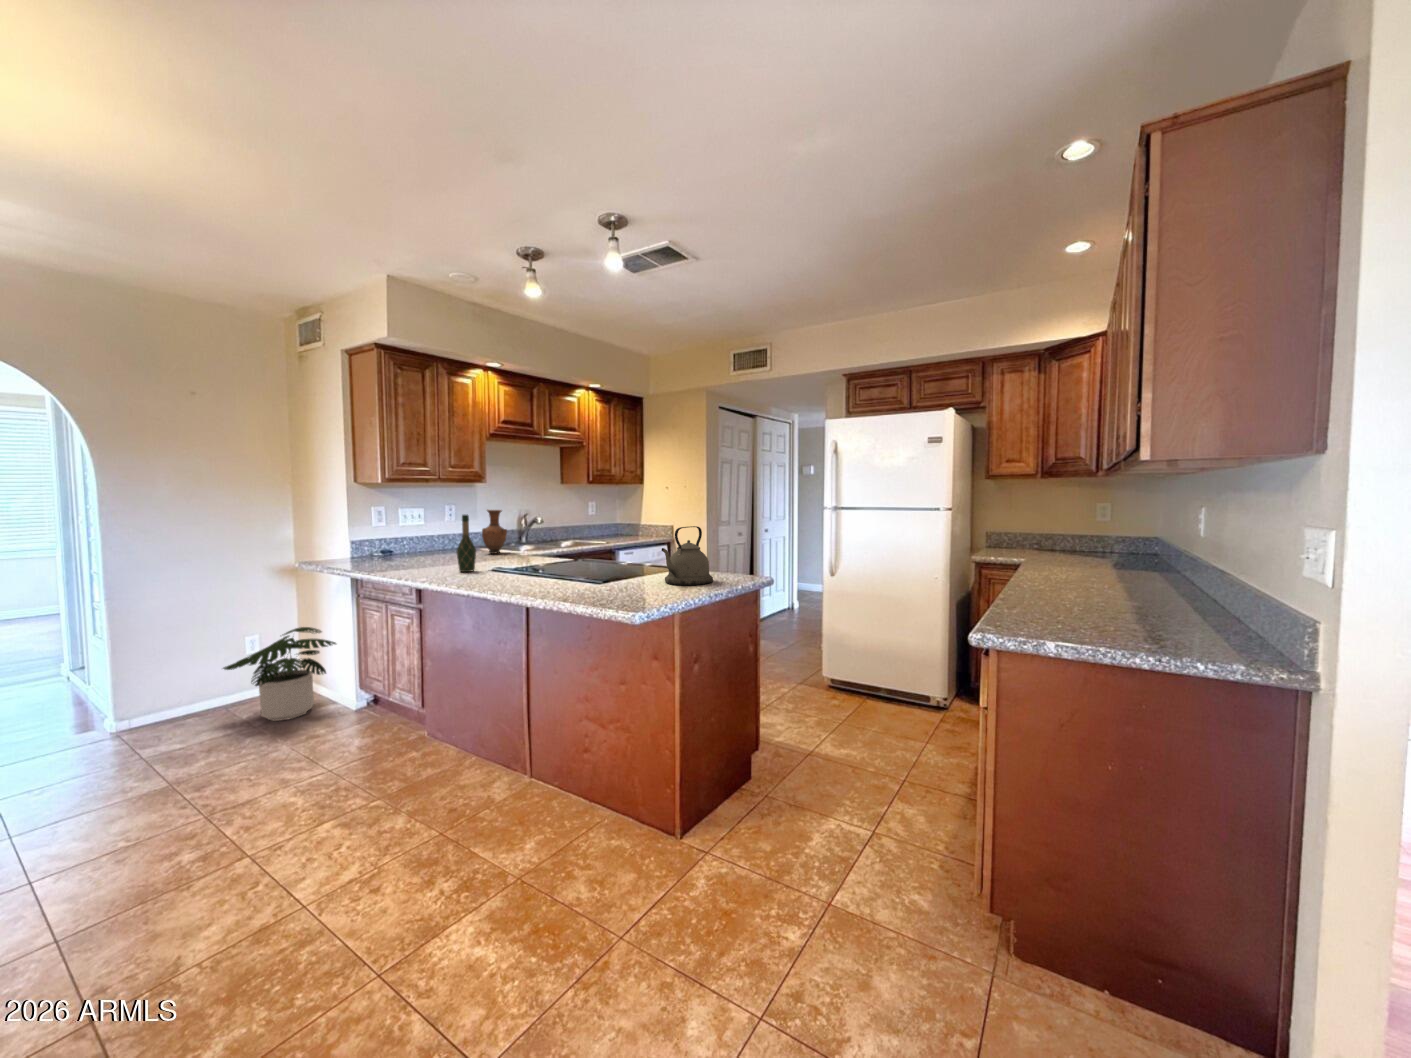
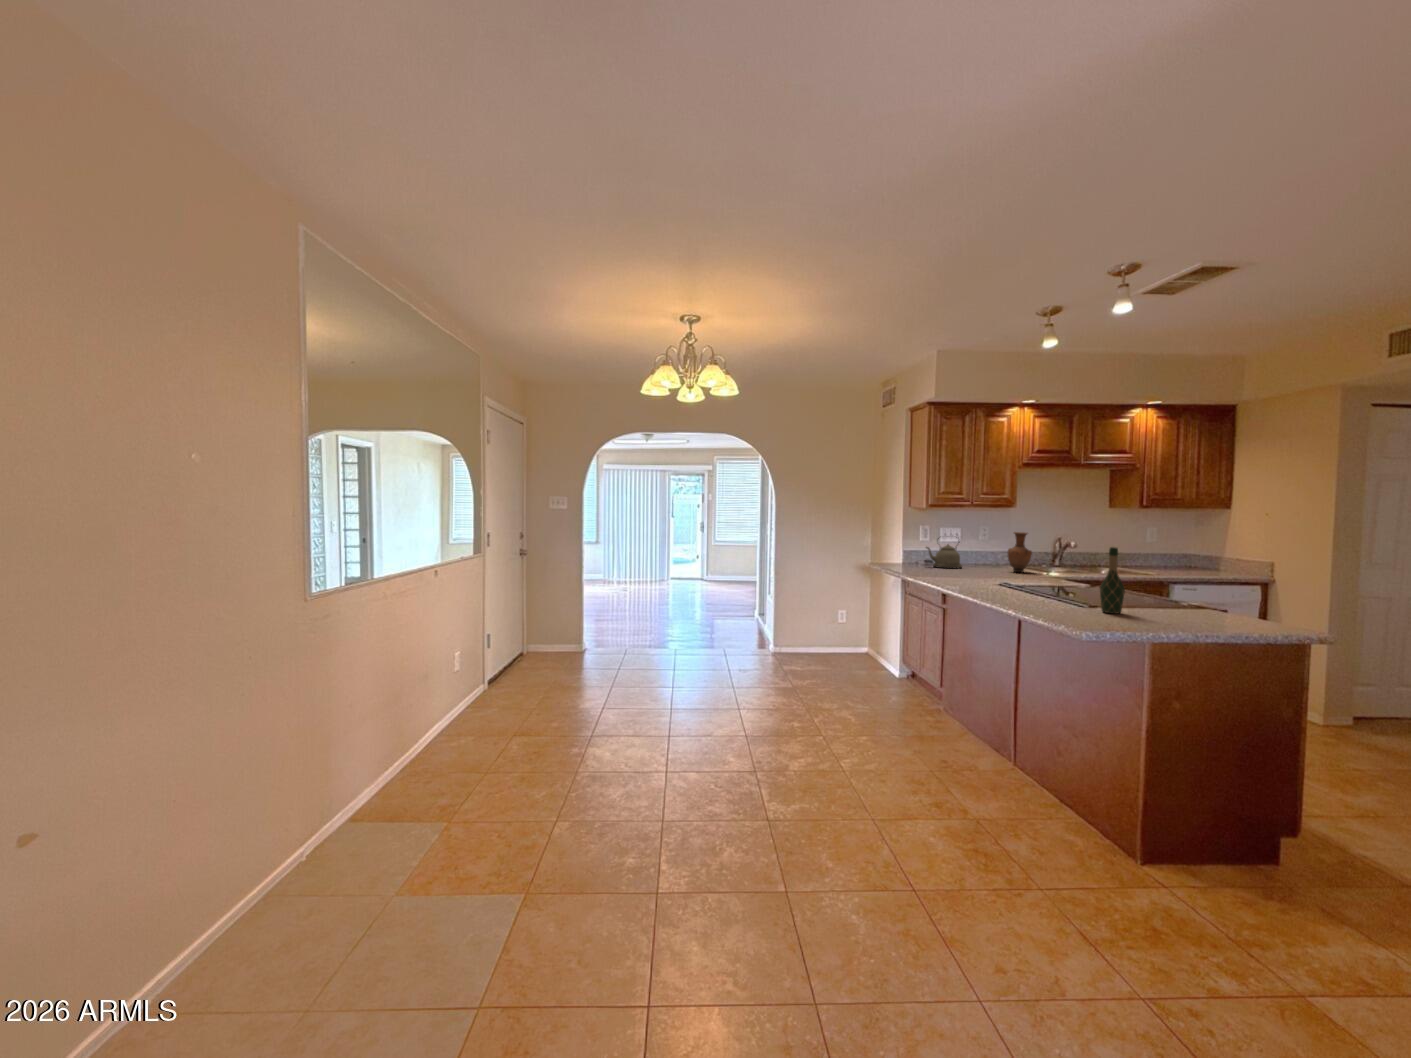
wine bottle: present [457,515,476,572] -> present [1100,547,1125,614]
kettle: present [662,526,713,585] -> present [926,538,962,568]
potted plant: present [223,627,336,721] -> none [824,610,890,673]

